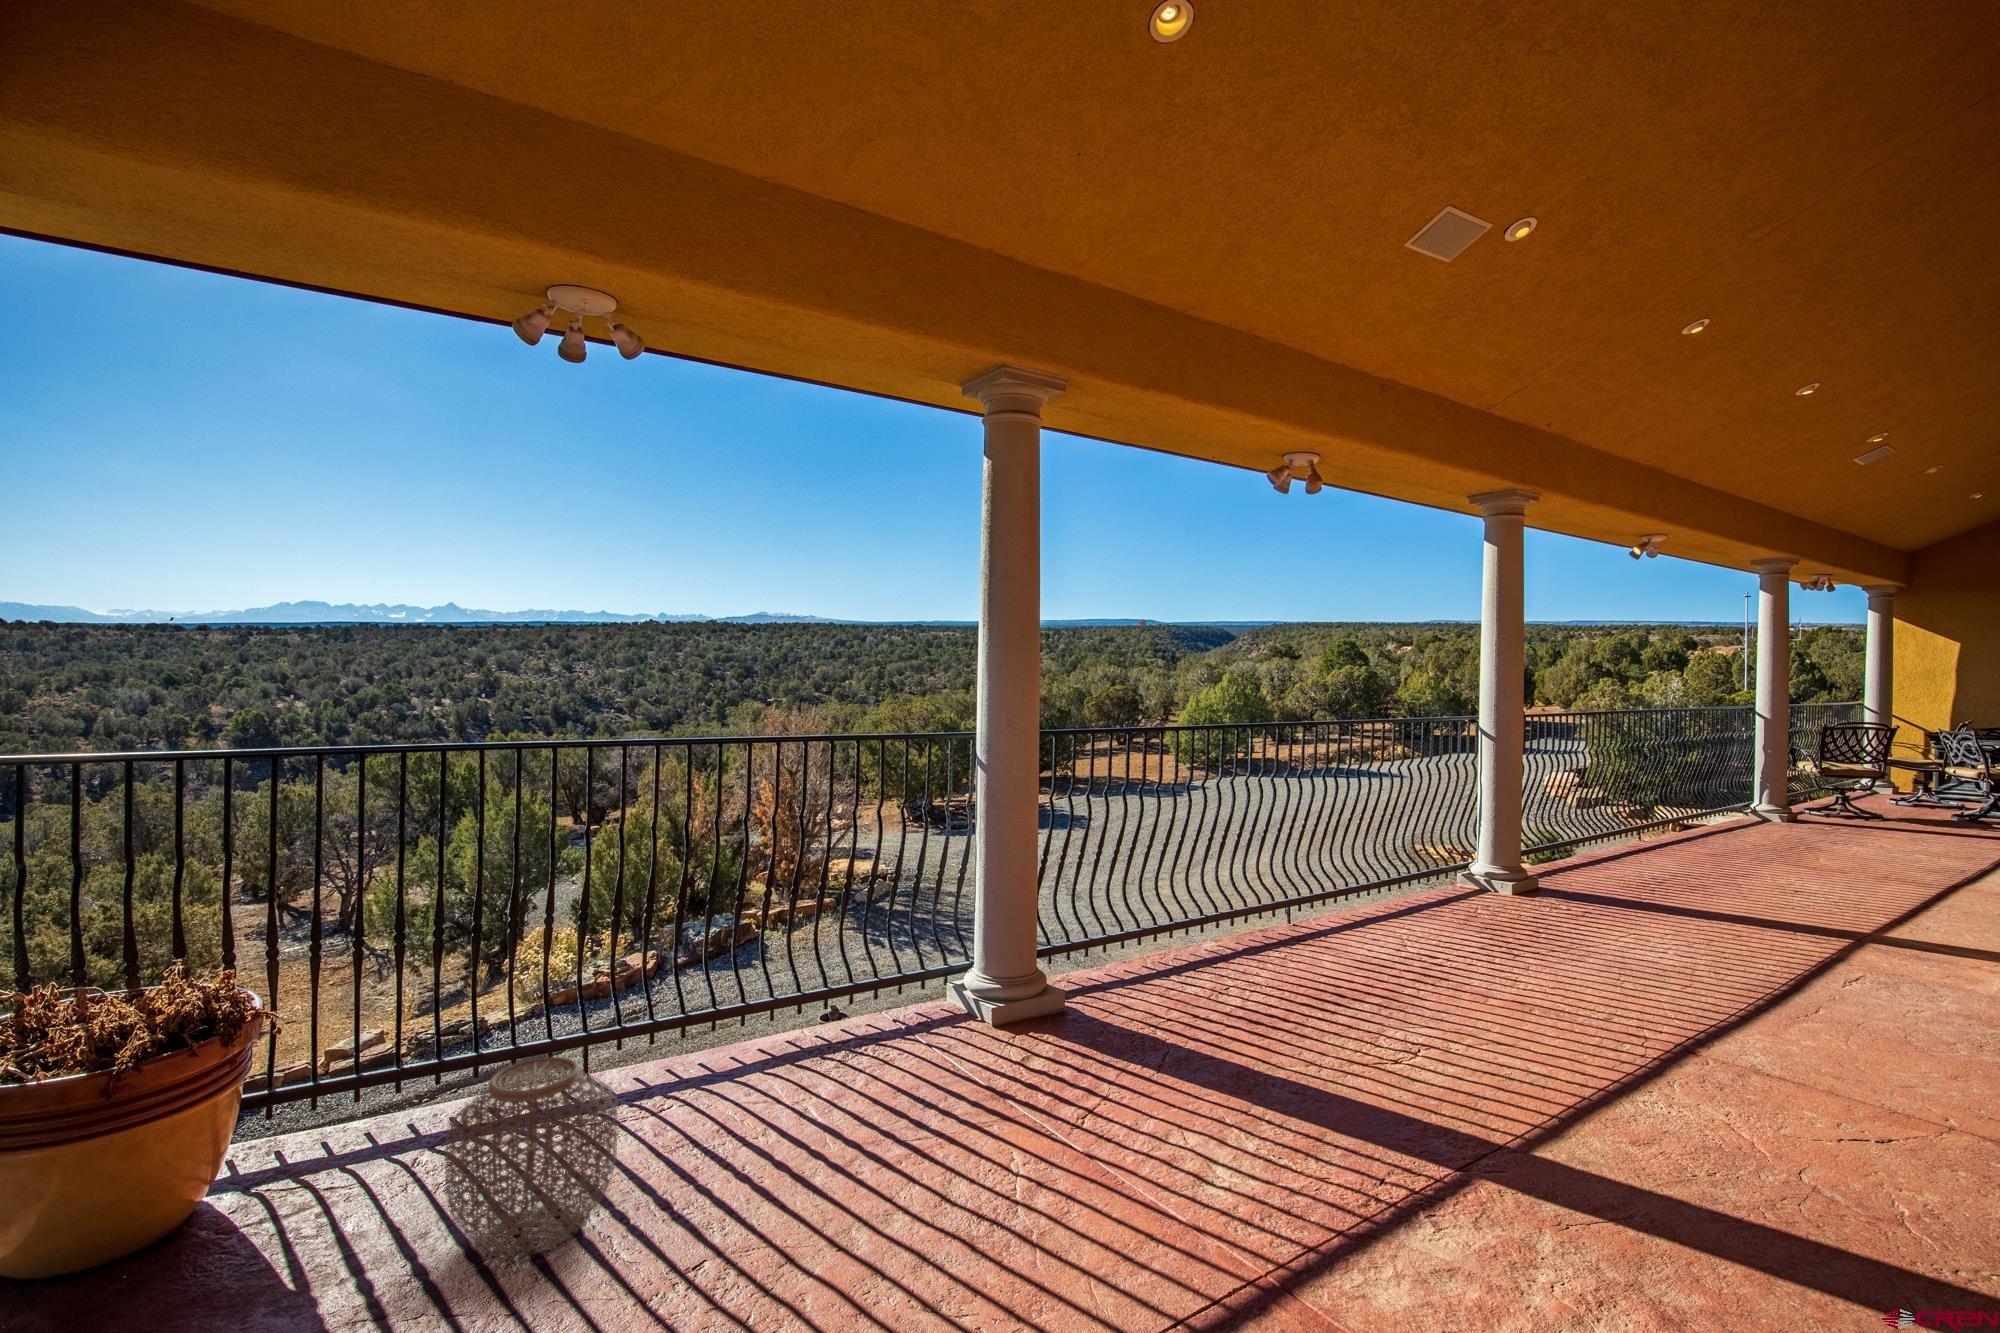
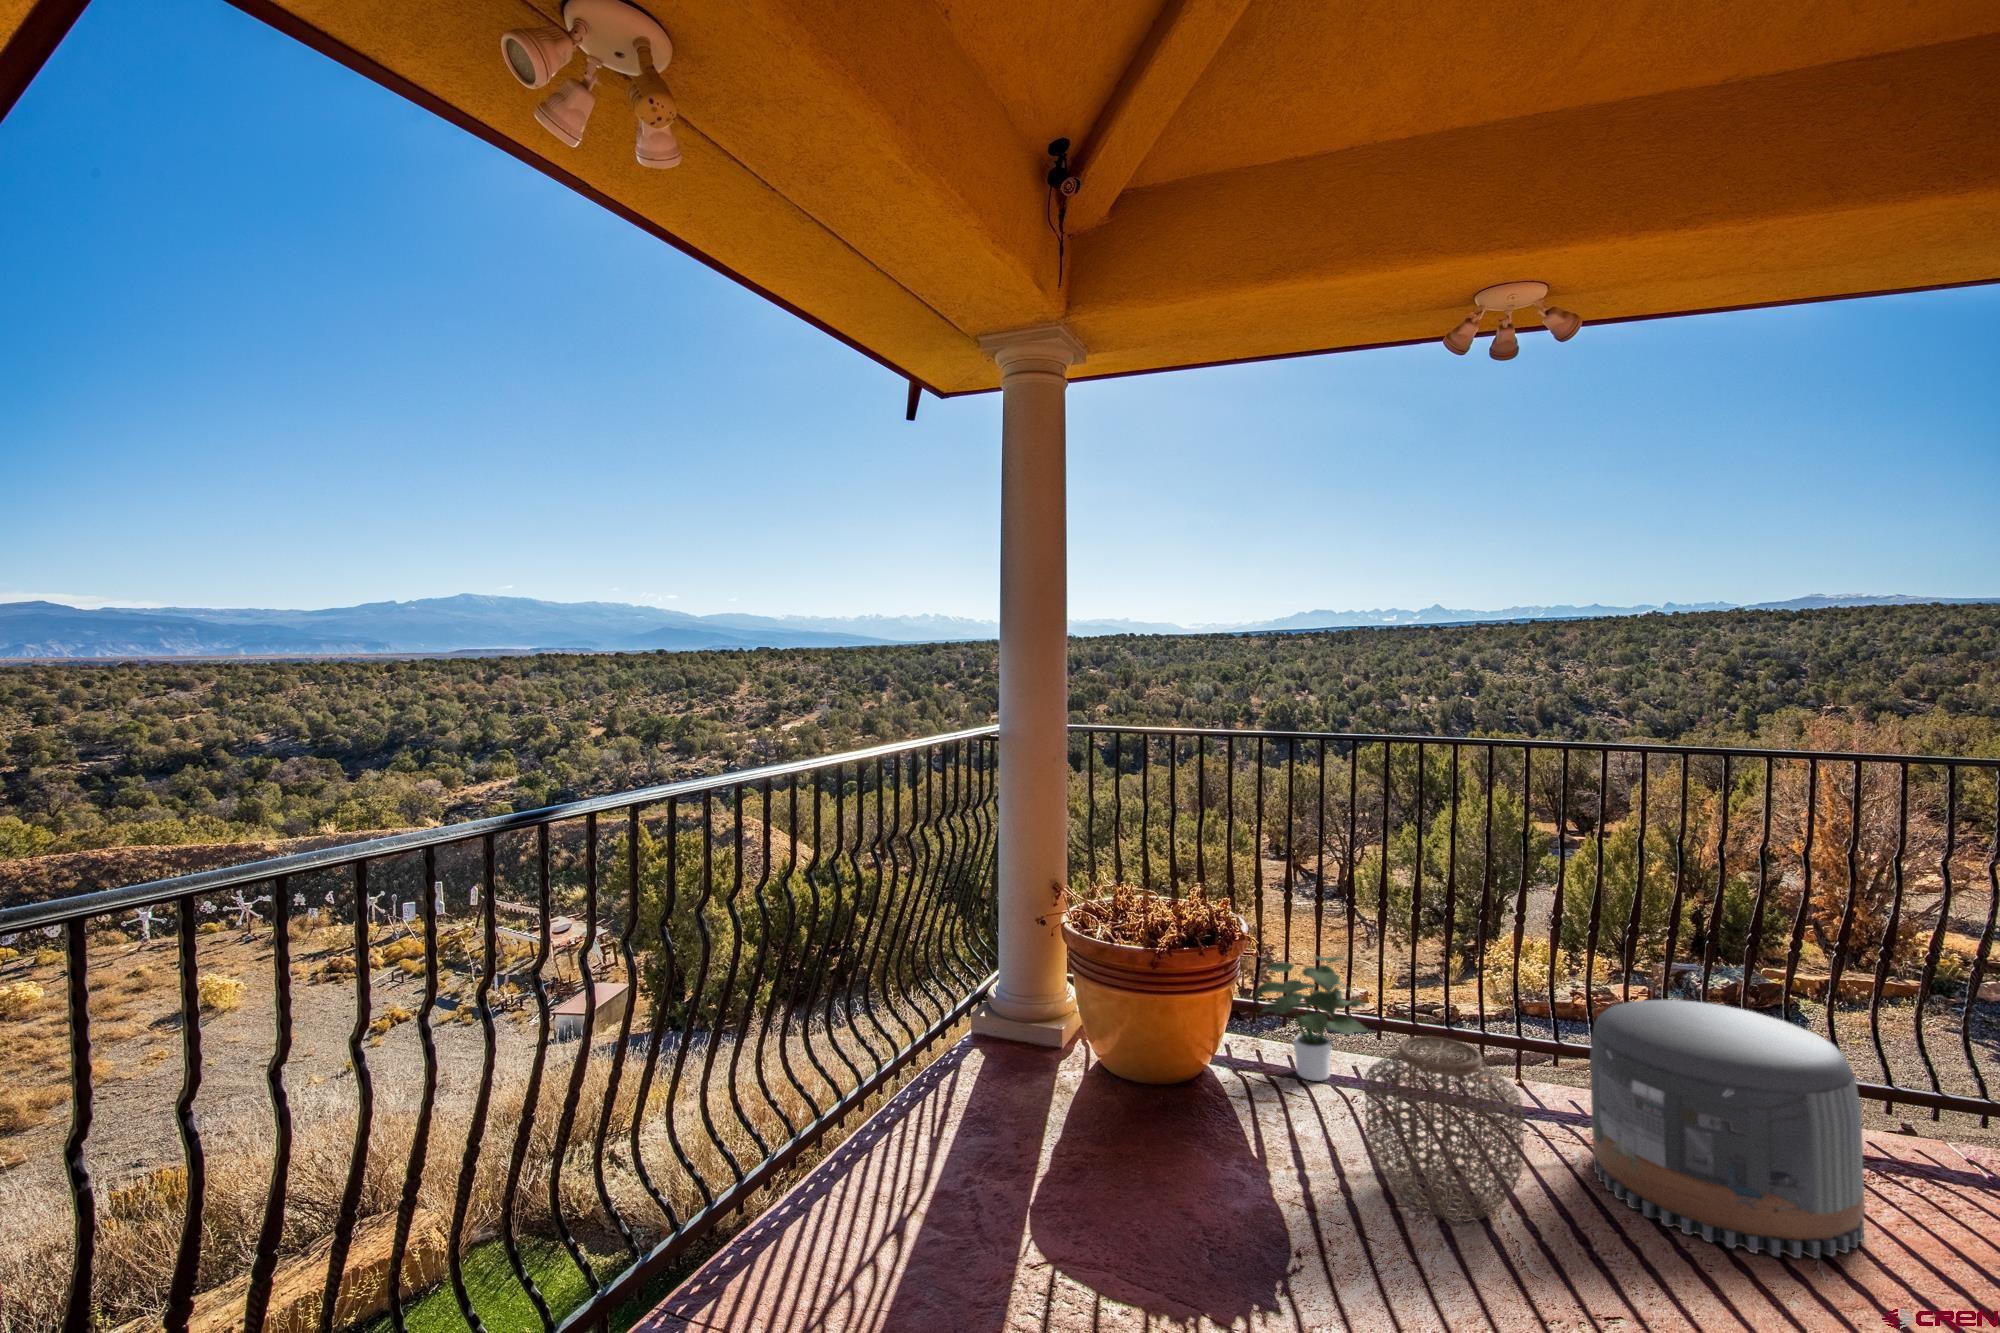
pouf: none [664,953,849,1159] -> present [1590,1000,1865,1258]
potted plant: none [269,1002,438,1164] -> present [1255,956,1370,1081]

